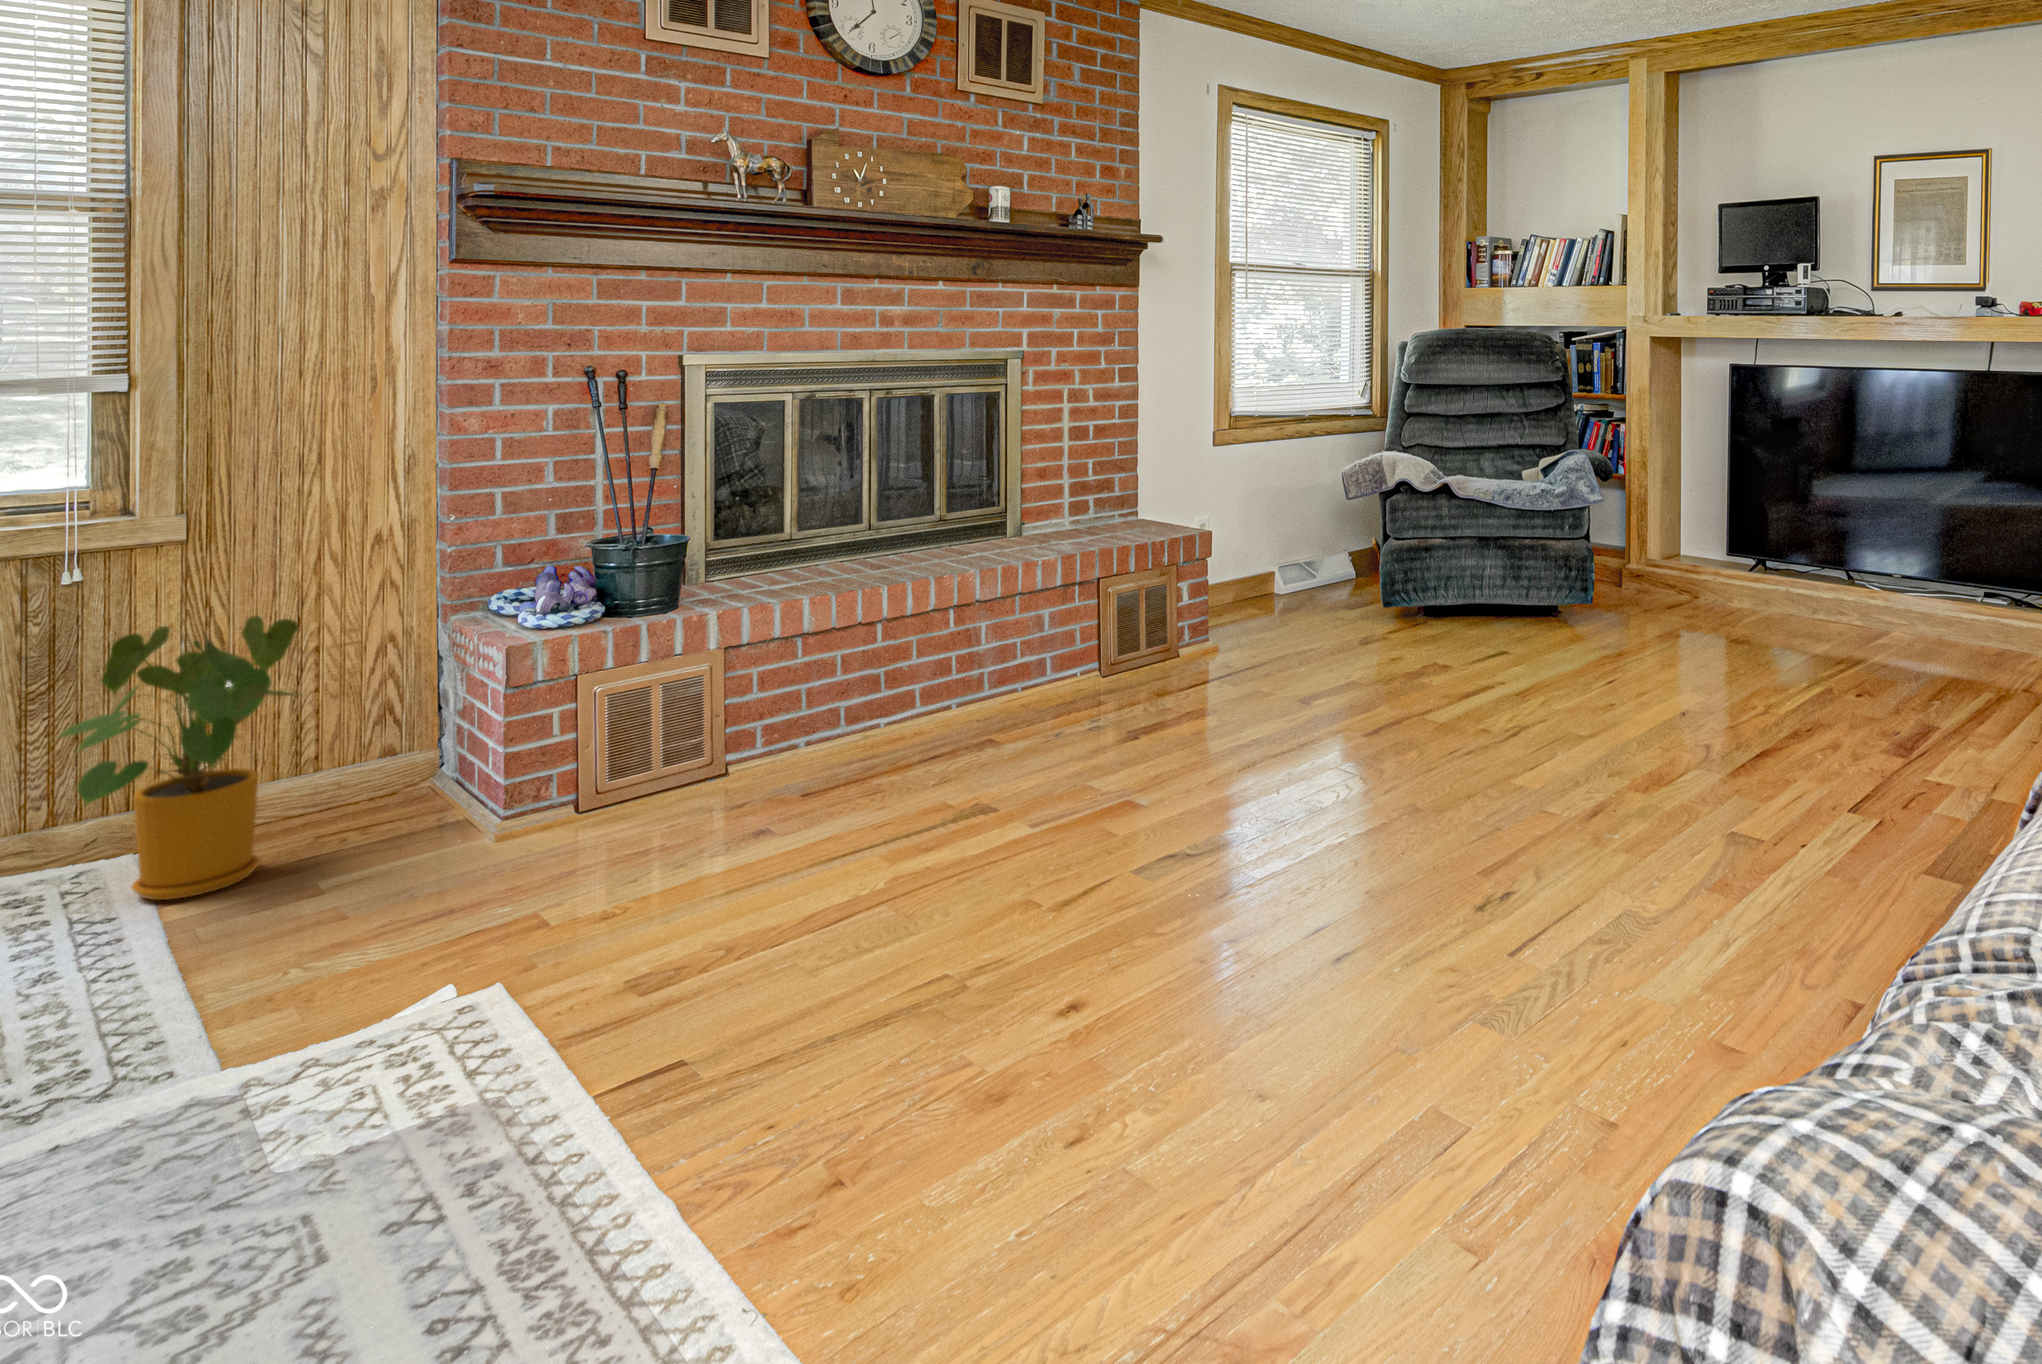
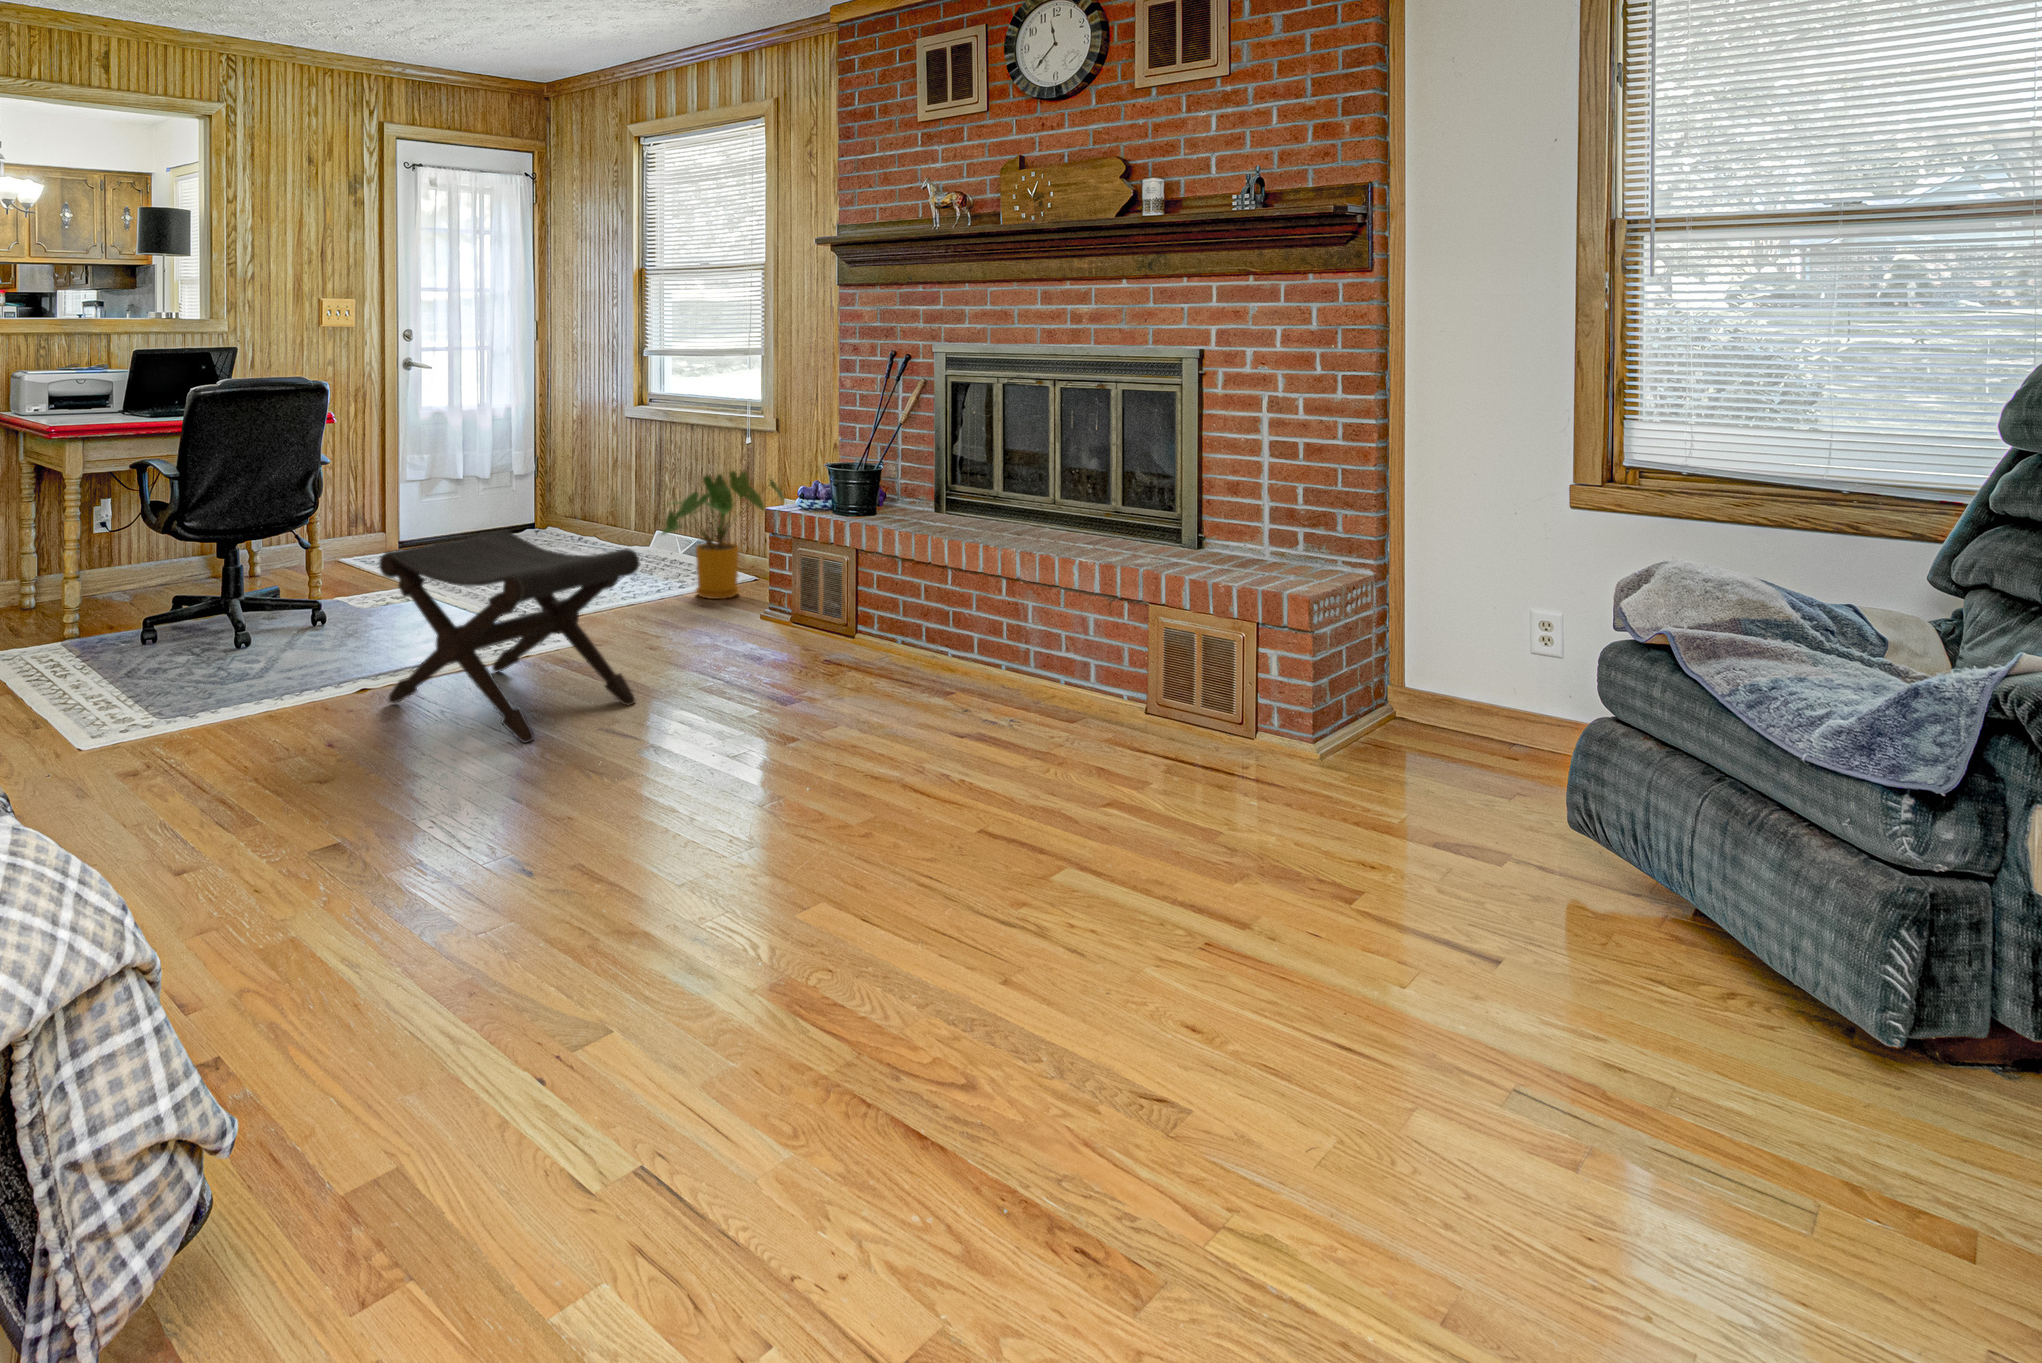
footstool: none [575,663,1094,1130] -> present [379,530,639,743]

